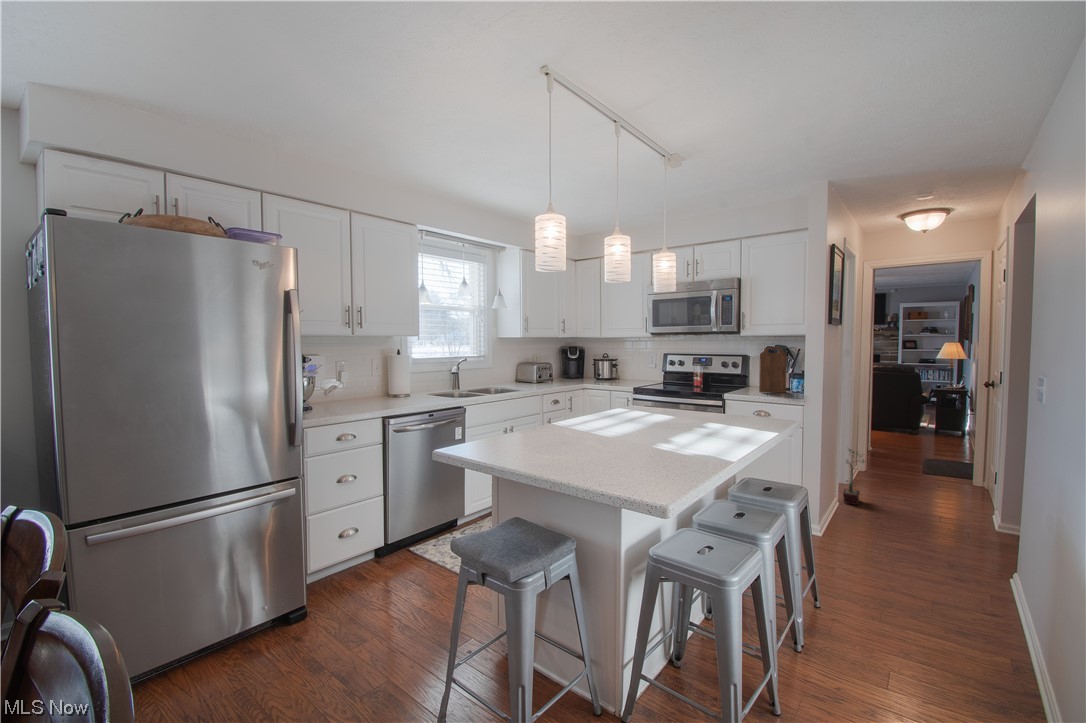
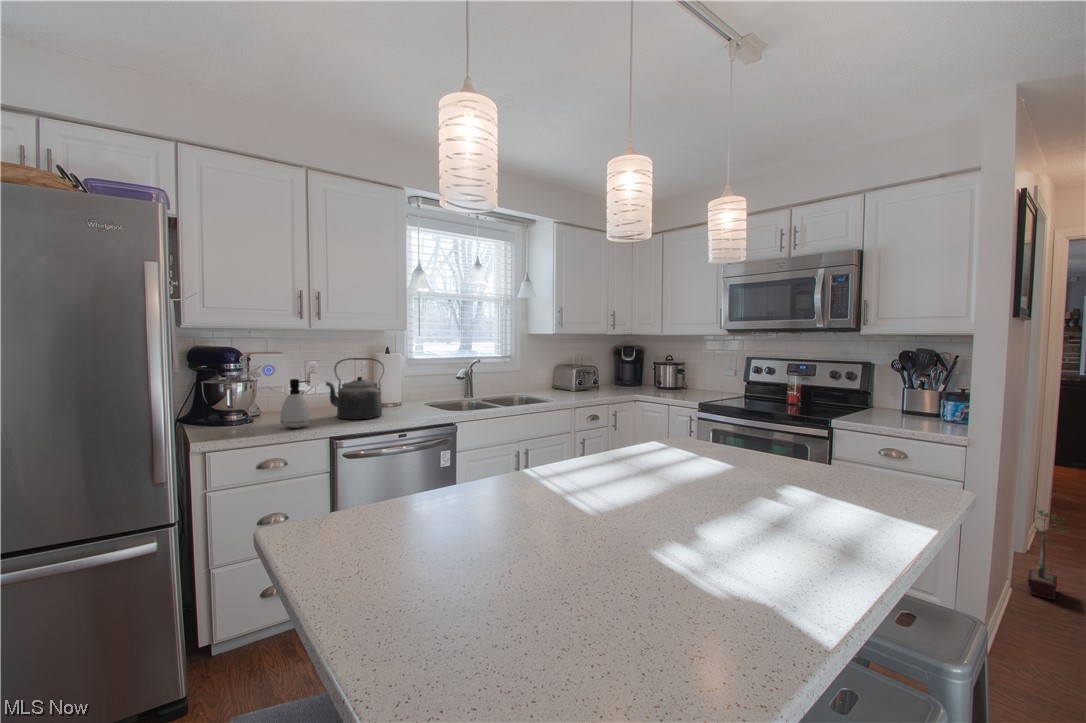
cutting board: present [759,347,787,393] -> none [888,352,936,421]
kettle: none [363,358,408,405] -> present [326,358,384,420]
soap dispenser: none [341,374,363,411] -> present [280,379,310,428]

